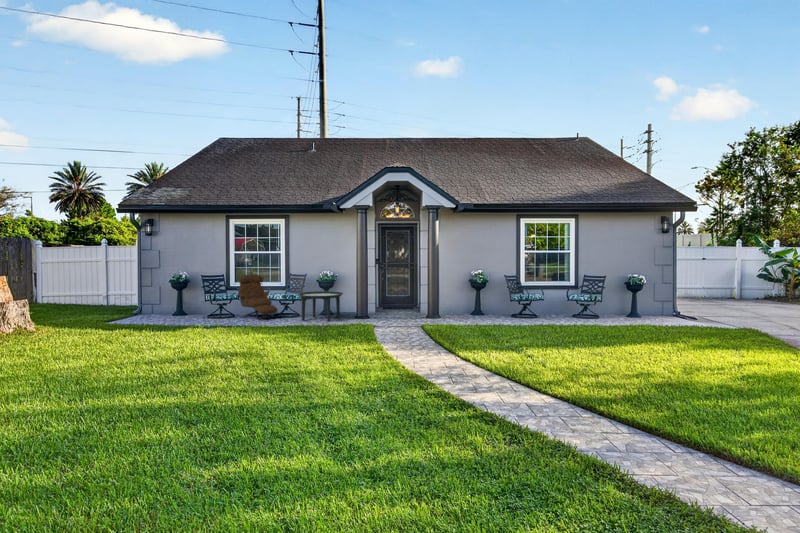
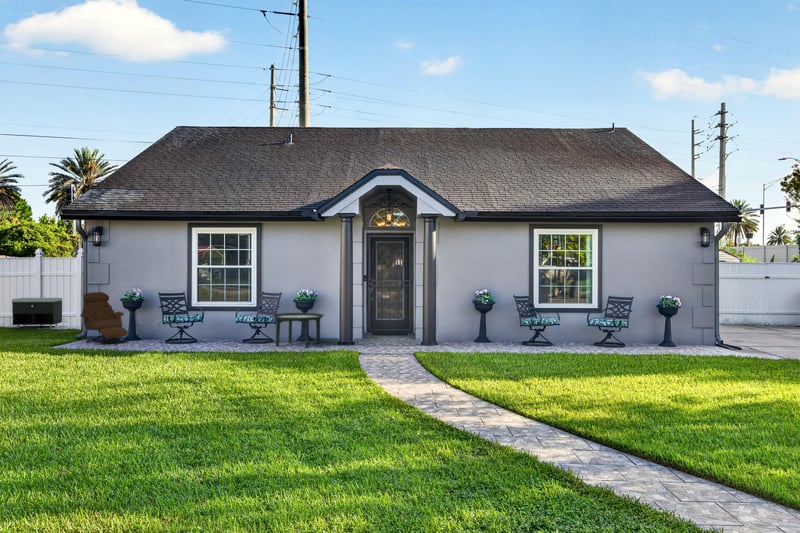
lounge chair: present [238,275,277,319] -> present [80,292,128,344]
storage bench: none [78,280,122,305] -> present [12,298,62,328]

